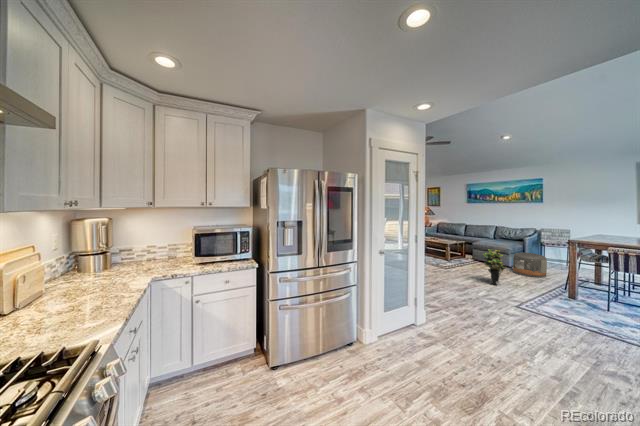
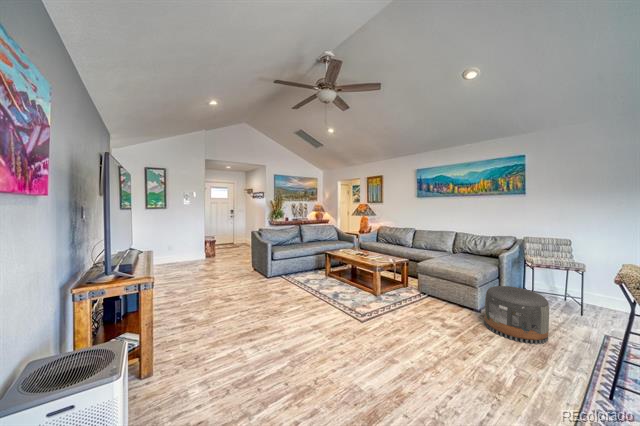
potted plant: present [483,249,506,285] -> none [423,290,477,388]

